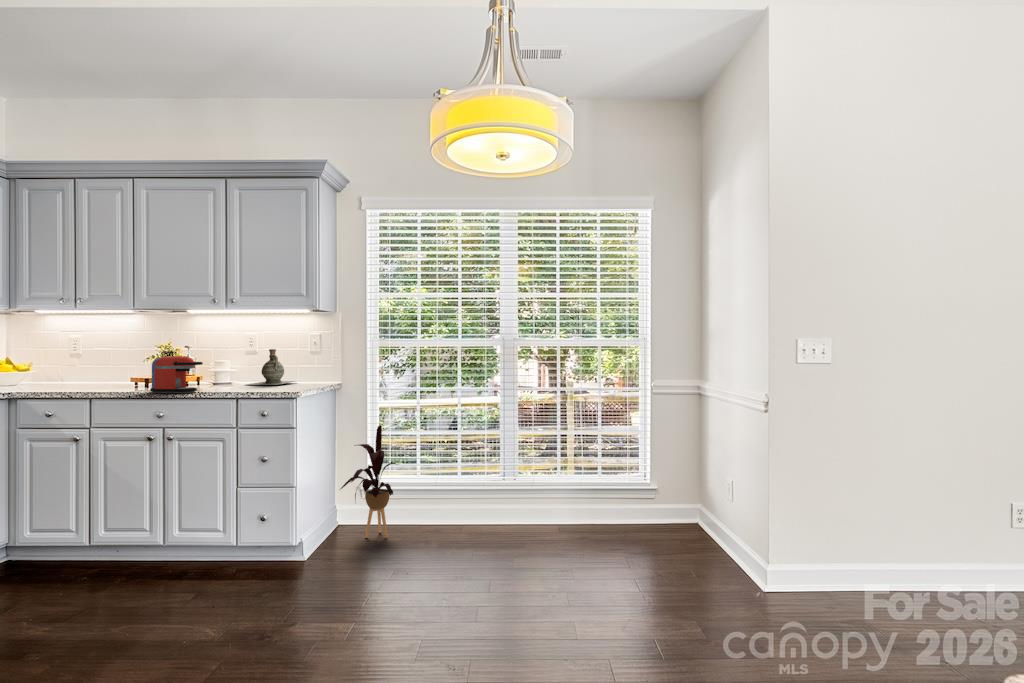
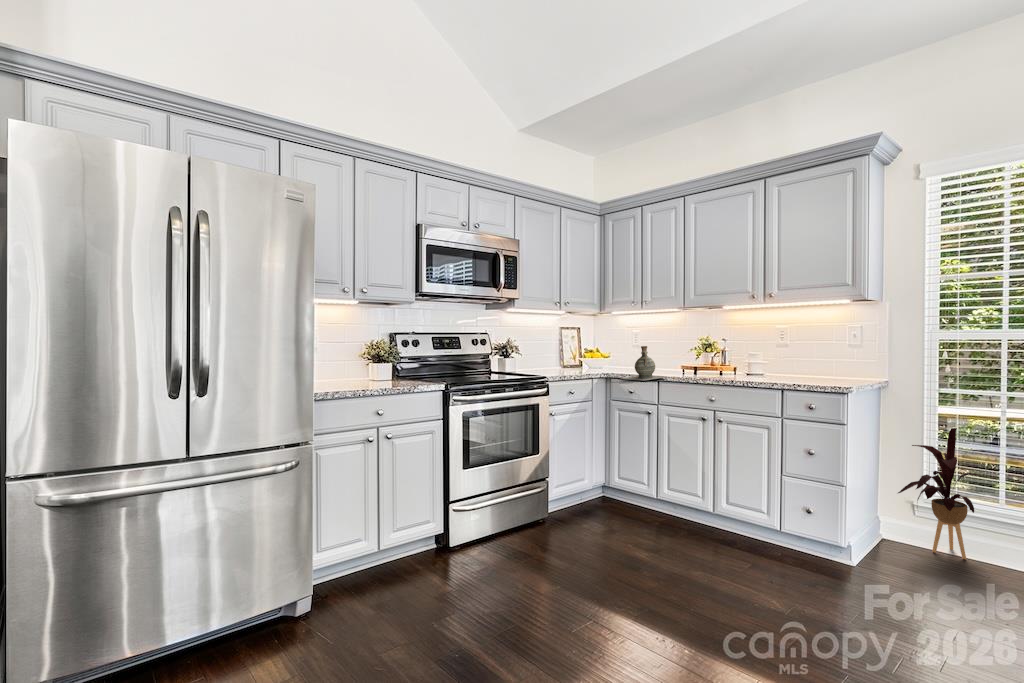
ceramic jug: present [247,349,295,385] -> present [622,346,665,381]
coffee maker: present [150,356,203,393] -> none [701,348,746,381]

